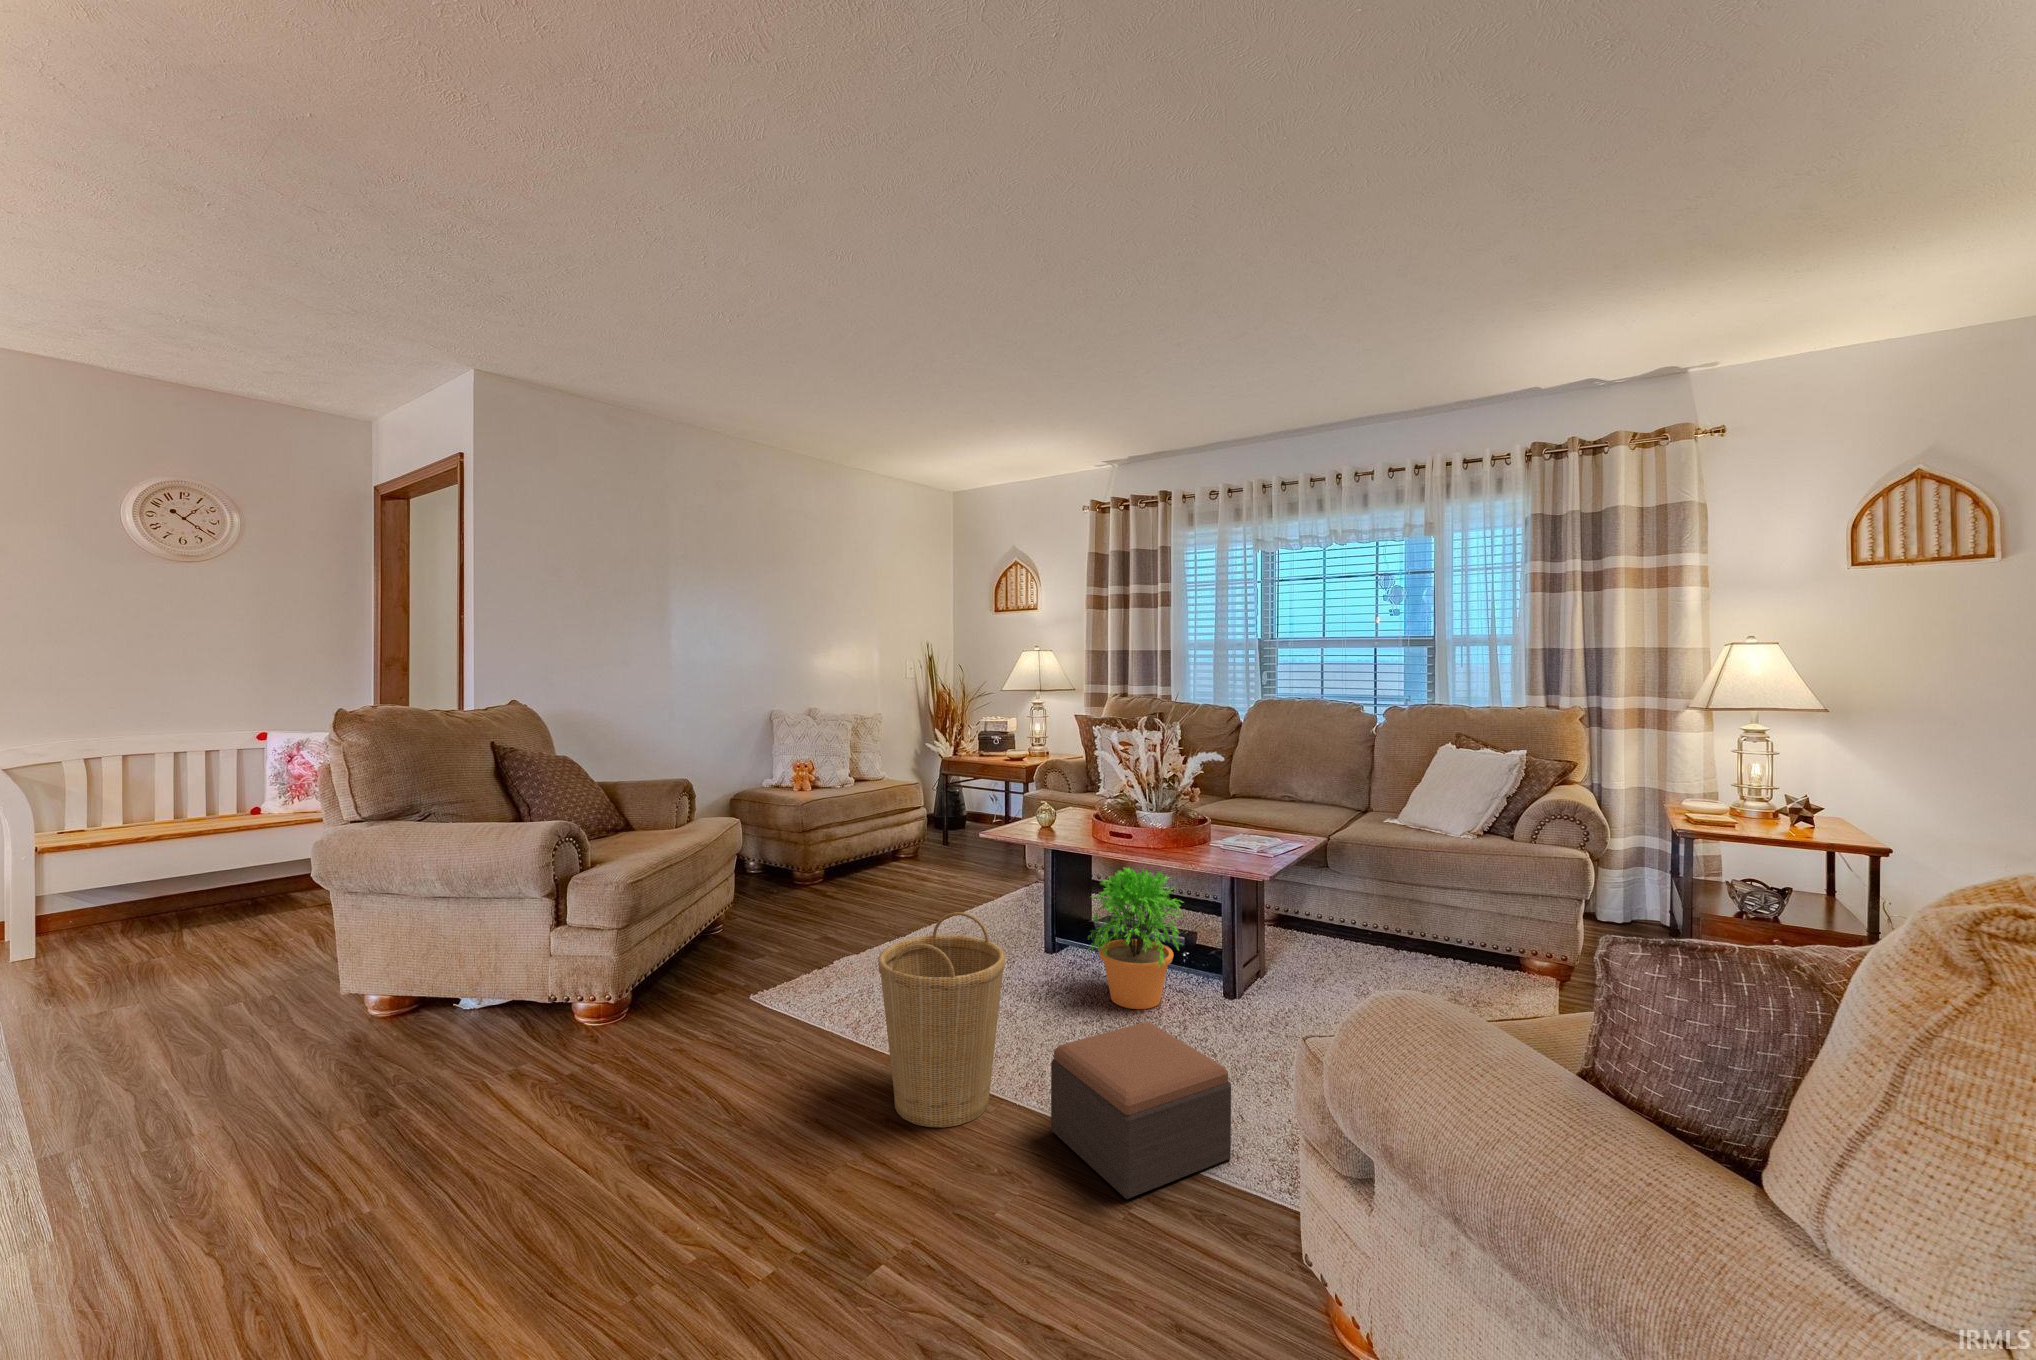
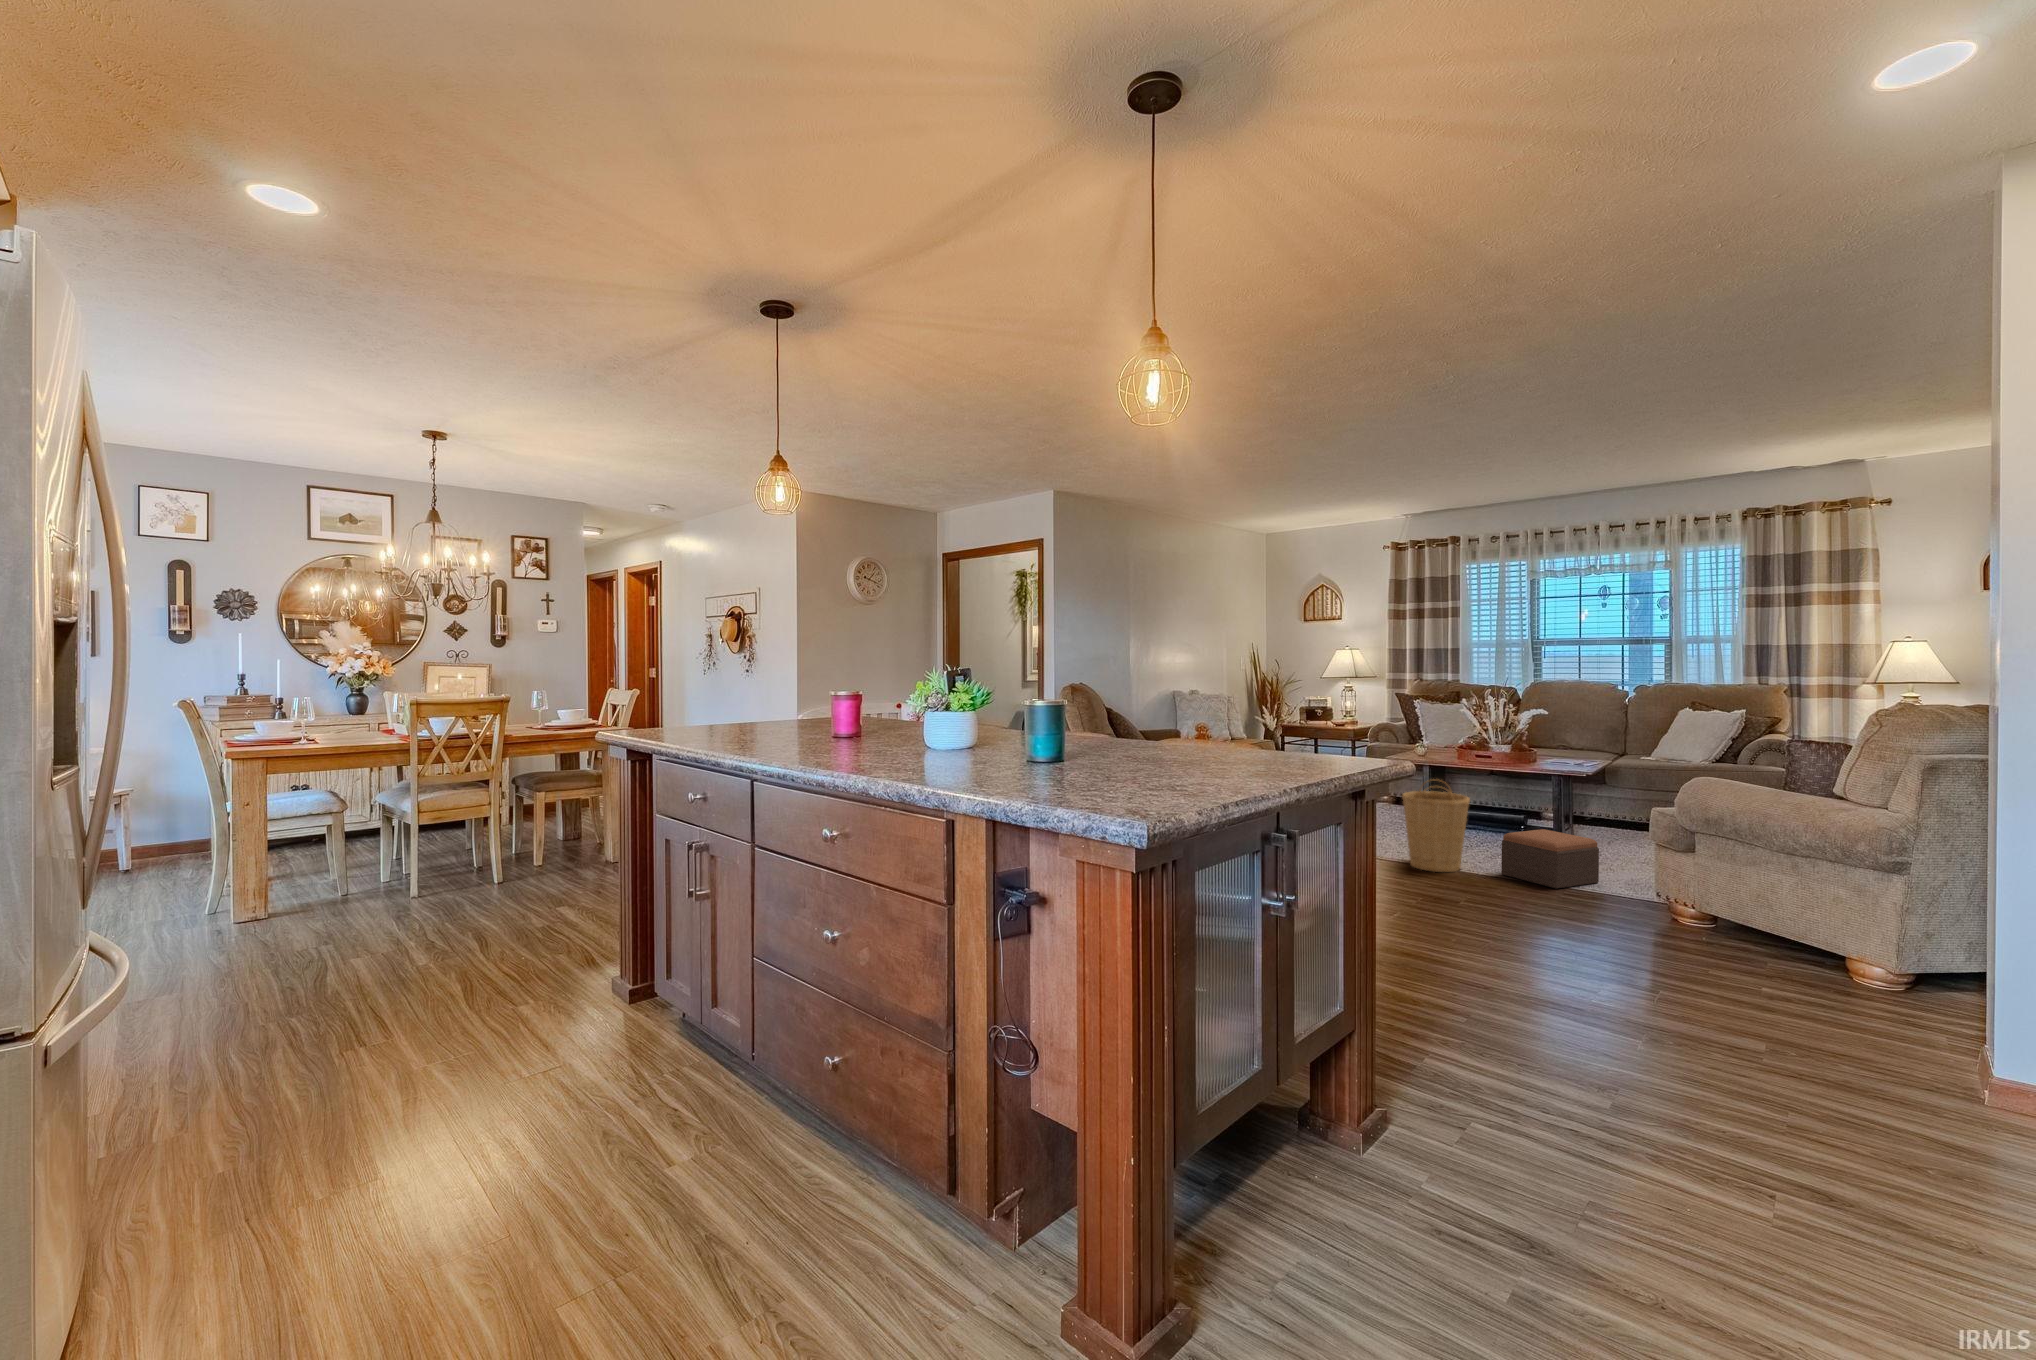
potted plant: present [1088,867,1182,1009] -> none [1470,768,1539,846]

